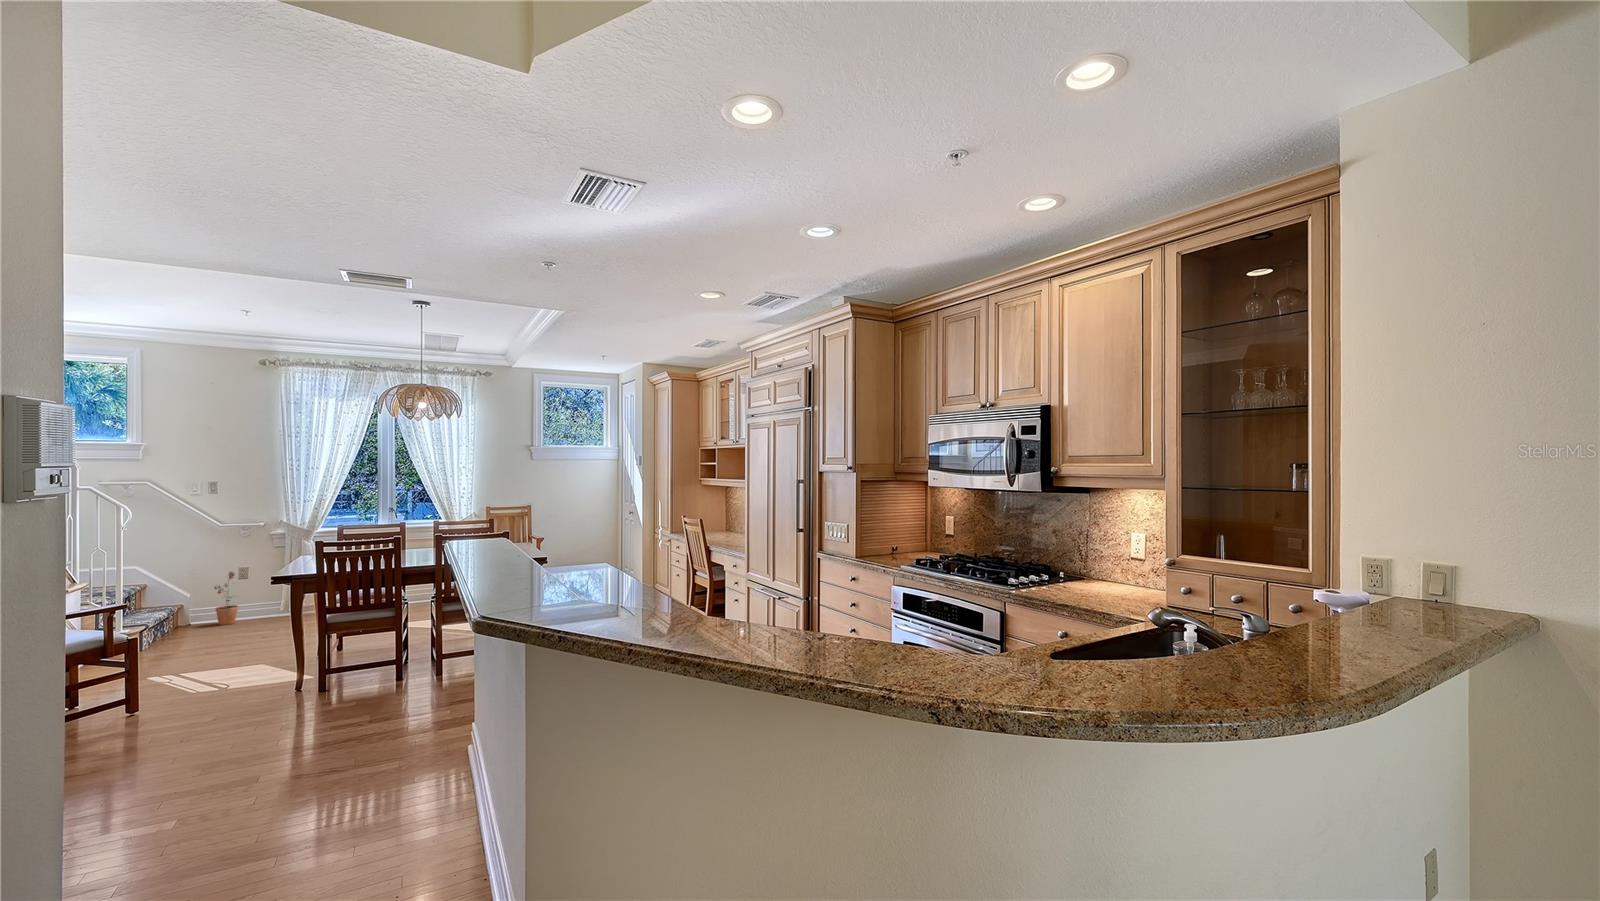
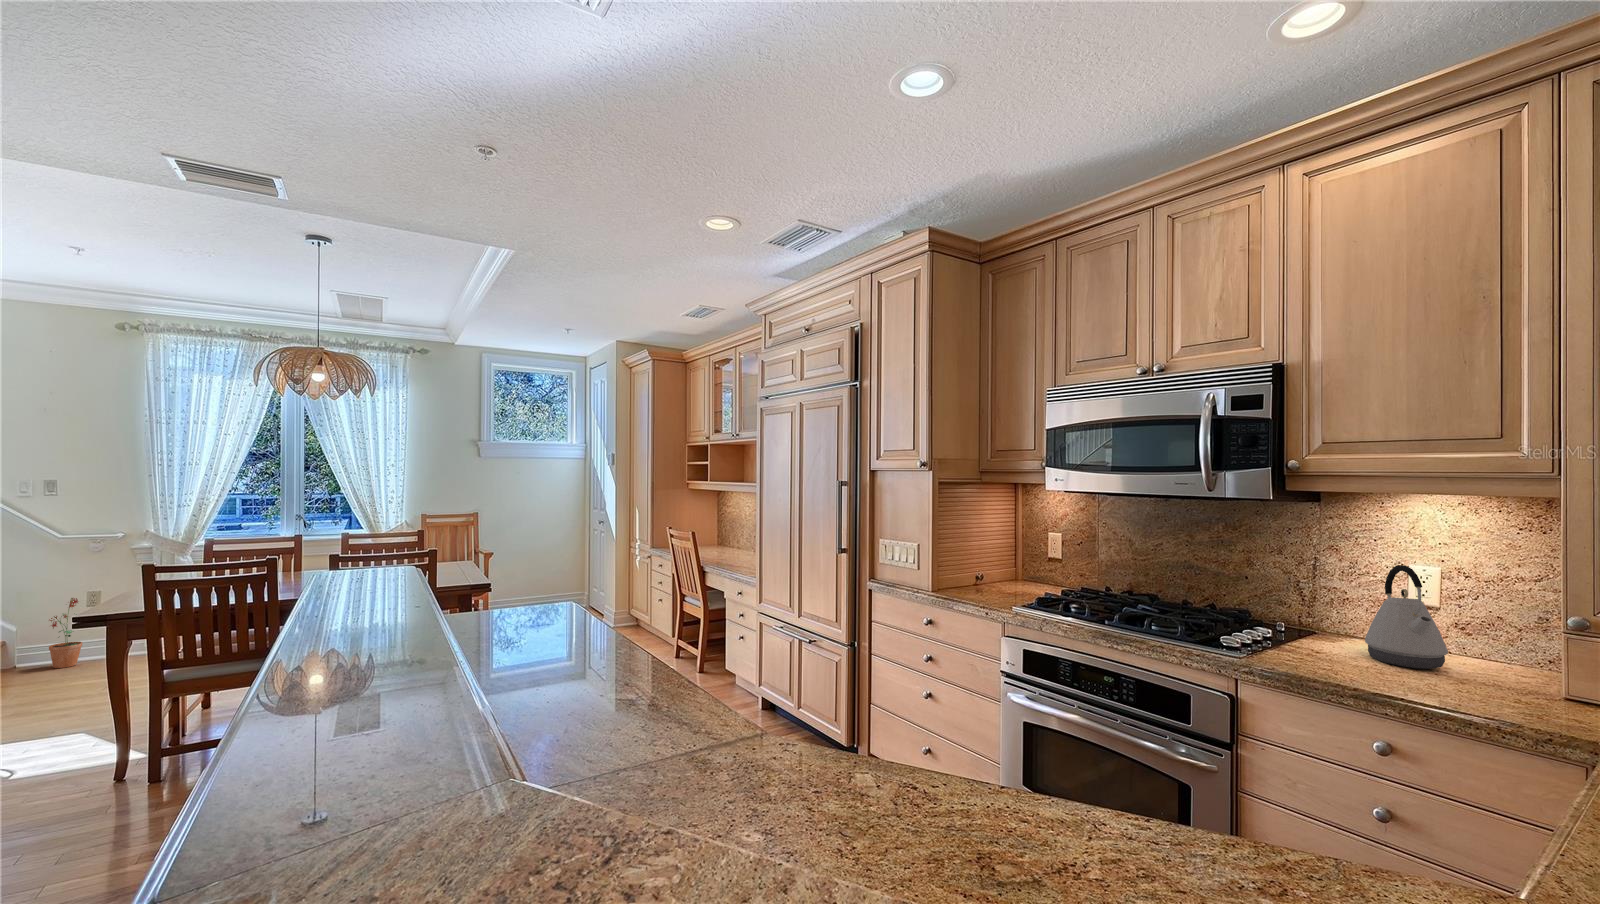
kettle: none [1098,532,1141,596] -> present [1365,565,1448,669]

